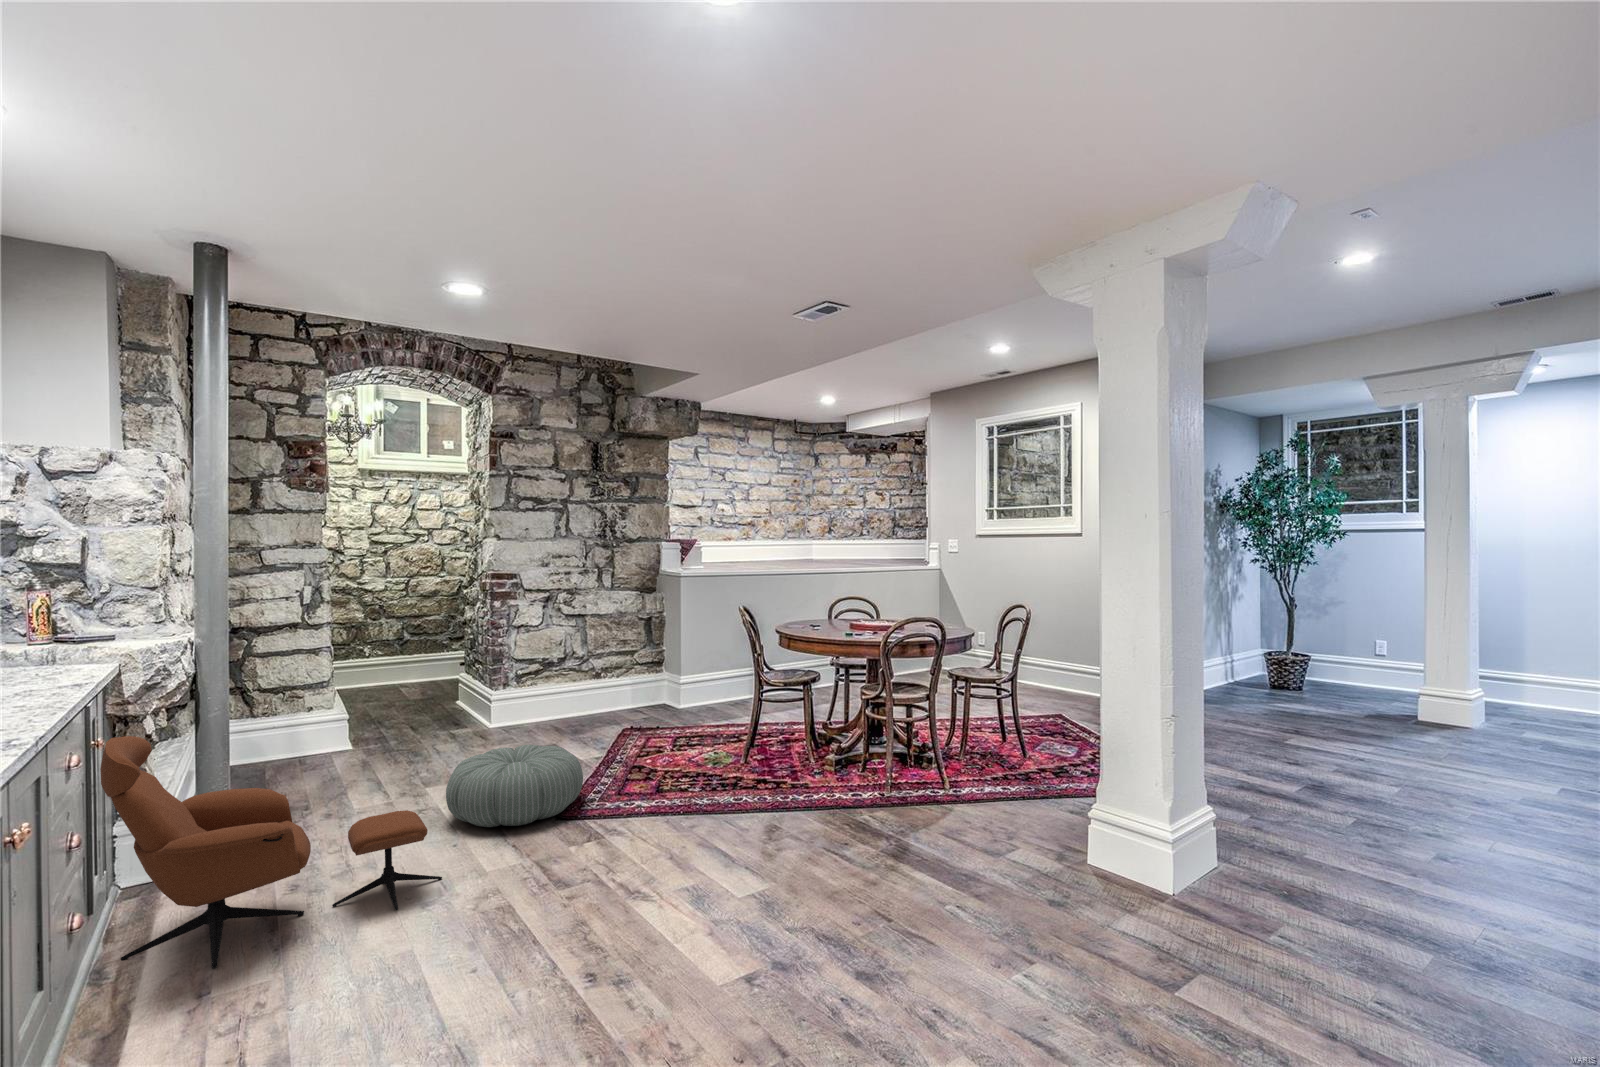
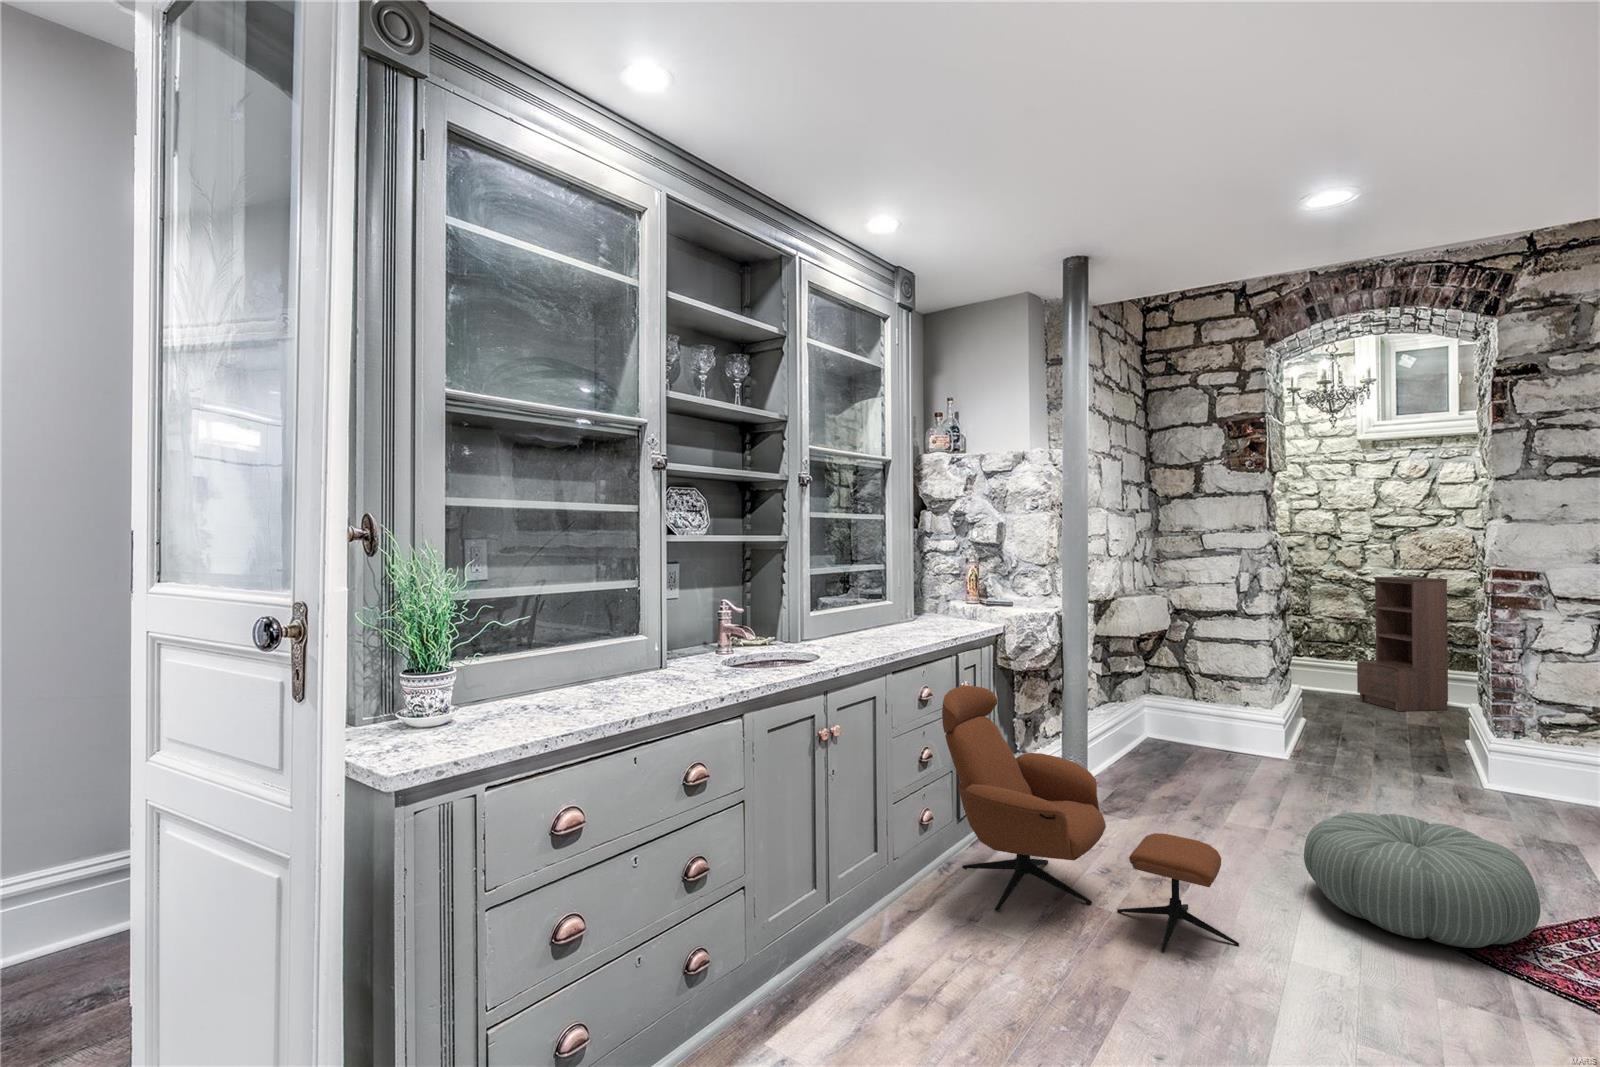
bookshelf: none [362,584,428,695] -> present [1357,577,1448,711]

